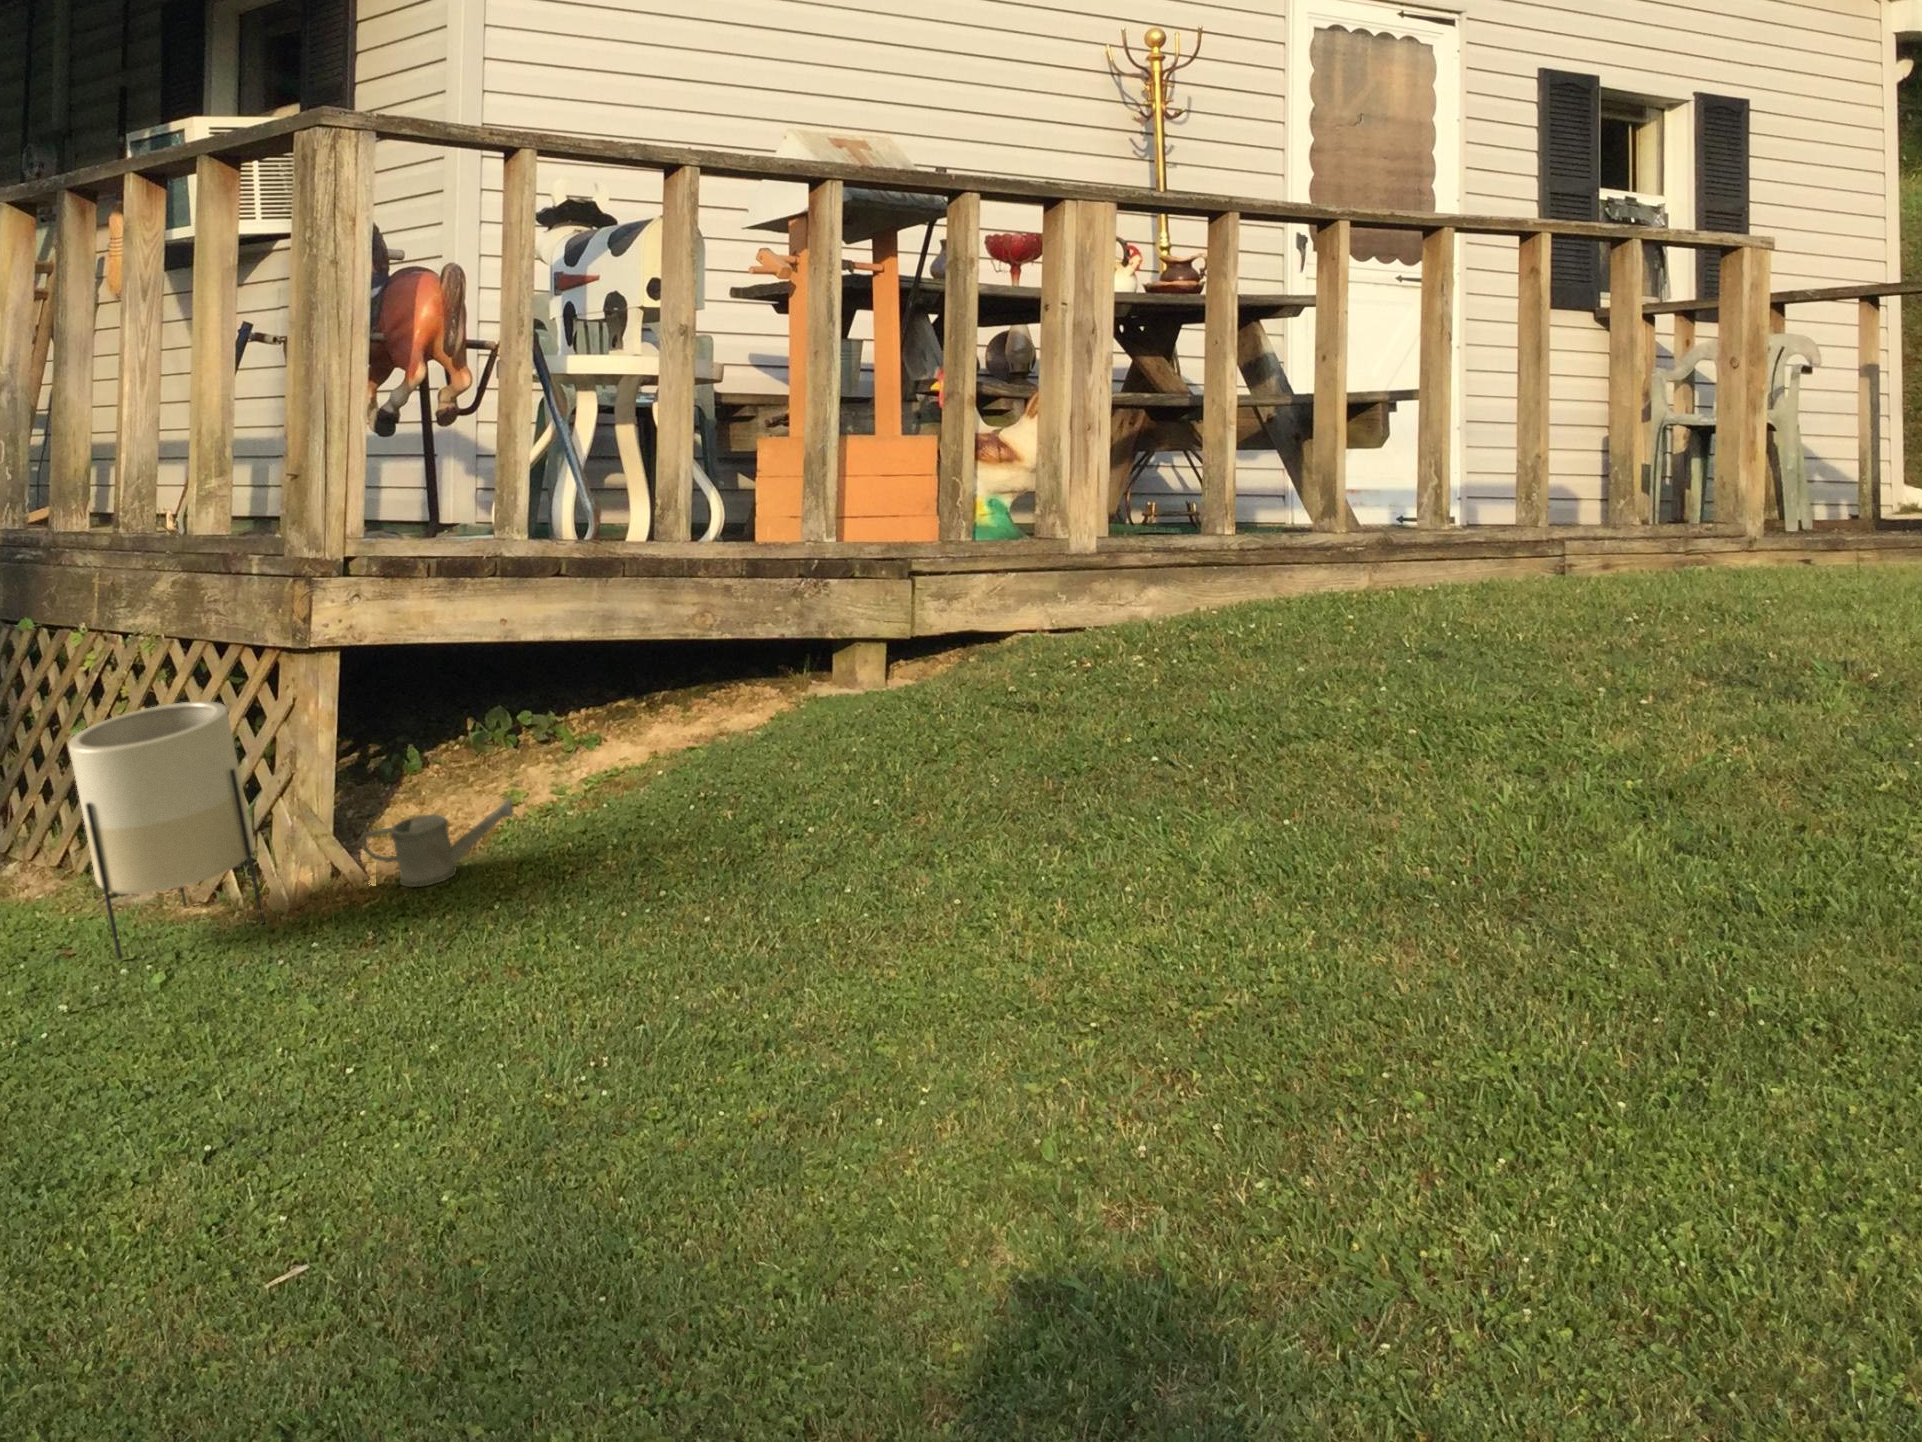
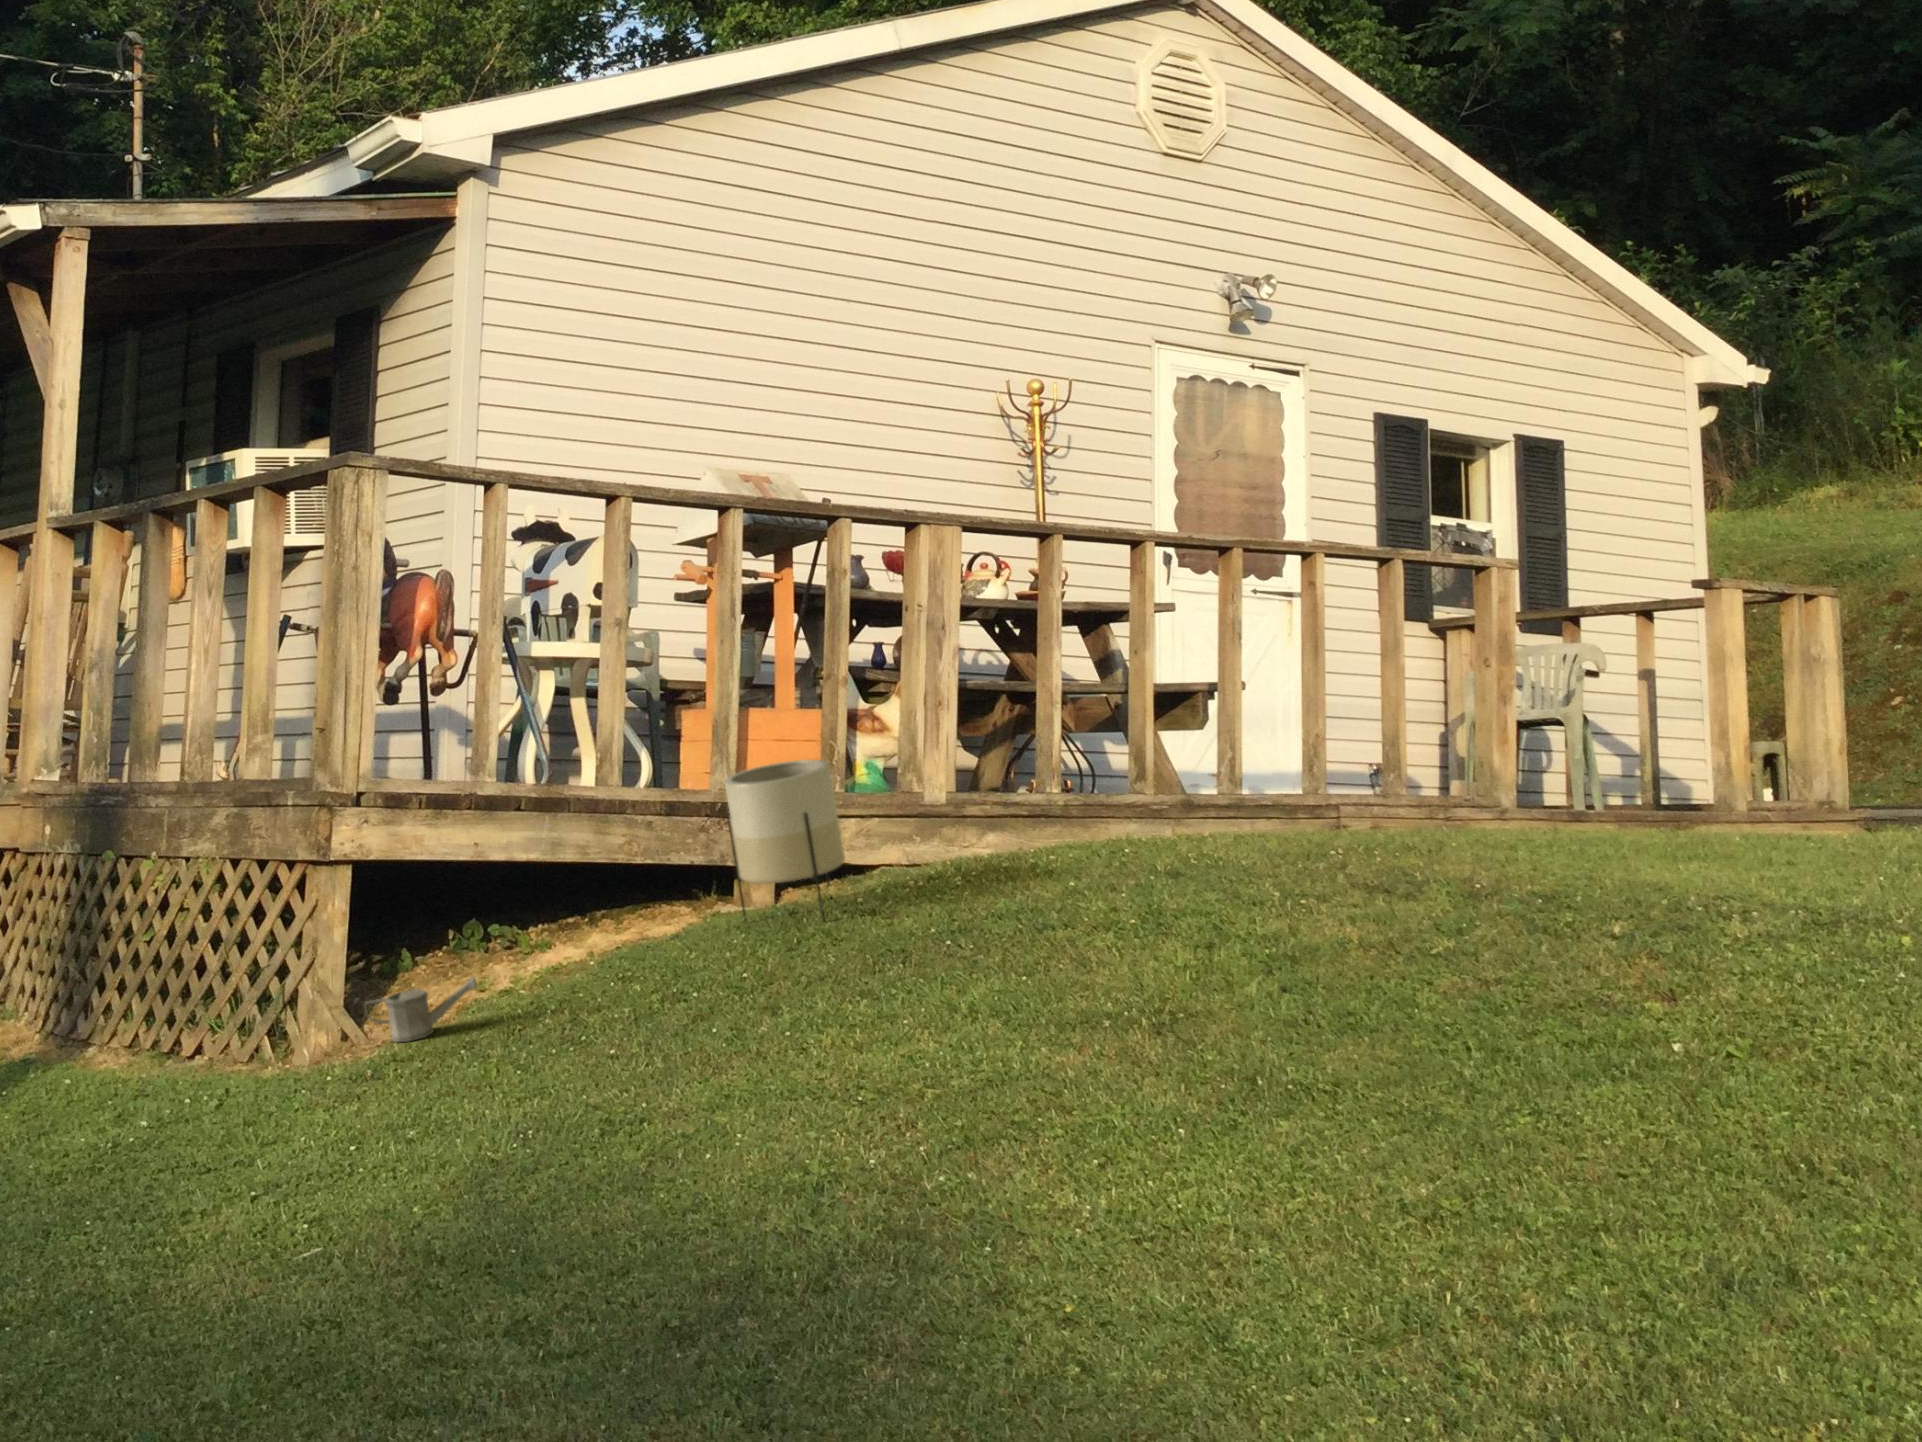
planter: present [69,701,265,960] -> present [725,760,845,922]

